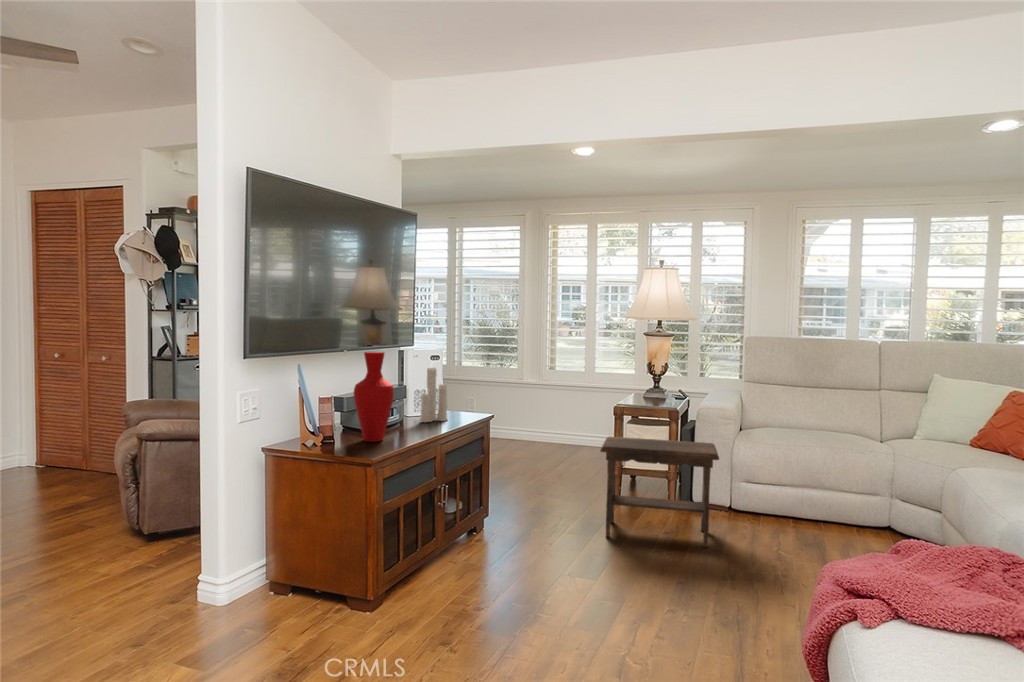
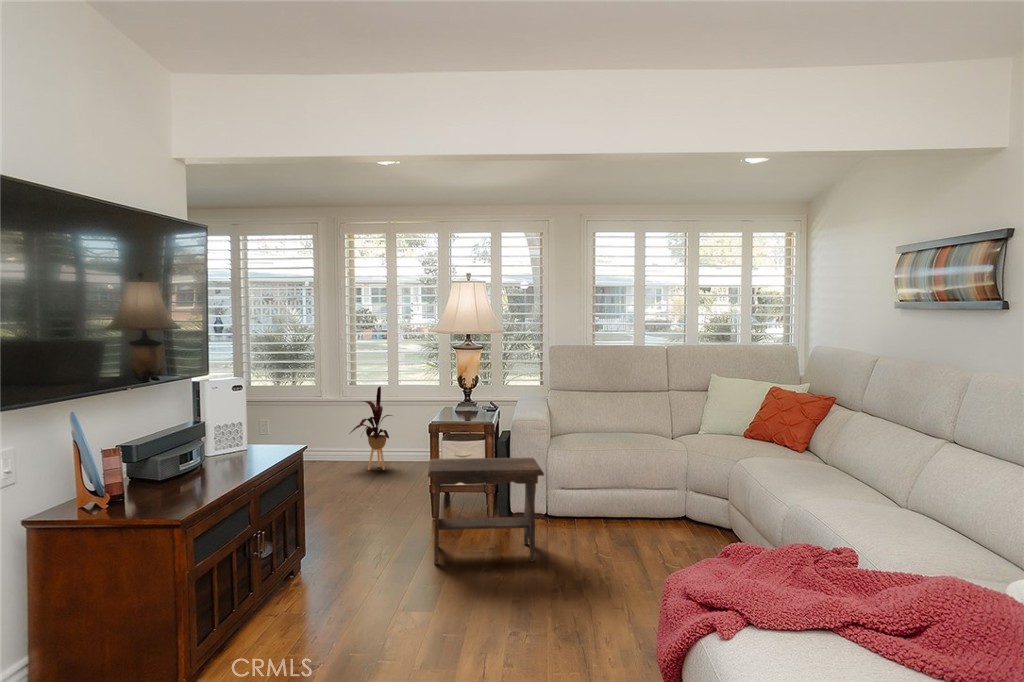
vase: present [353,352,394,442] -> none [149,388,202,497]
candle: present [420,368,447,422] -> none [226,388,260,464]
house plant: none [546,371,589,451] -> present [351,387,392,470]

